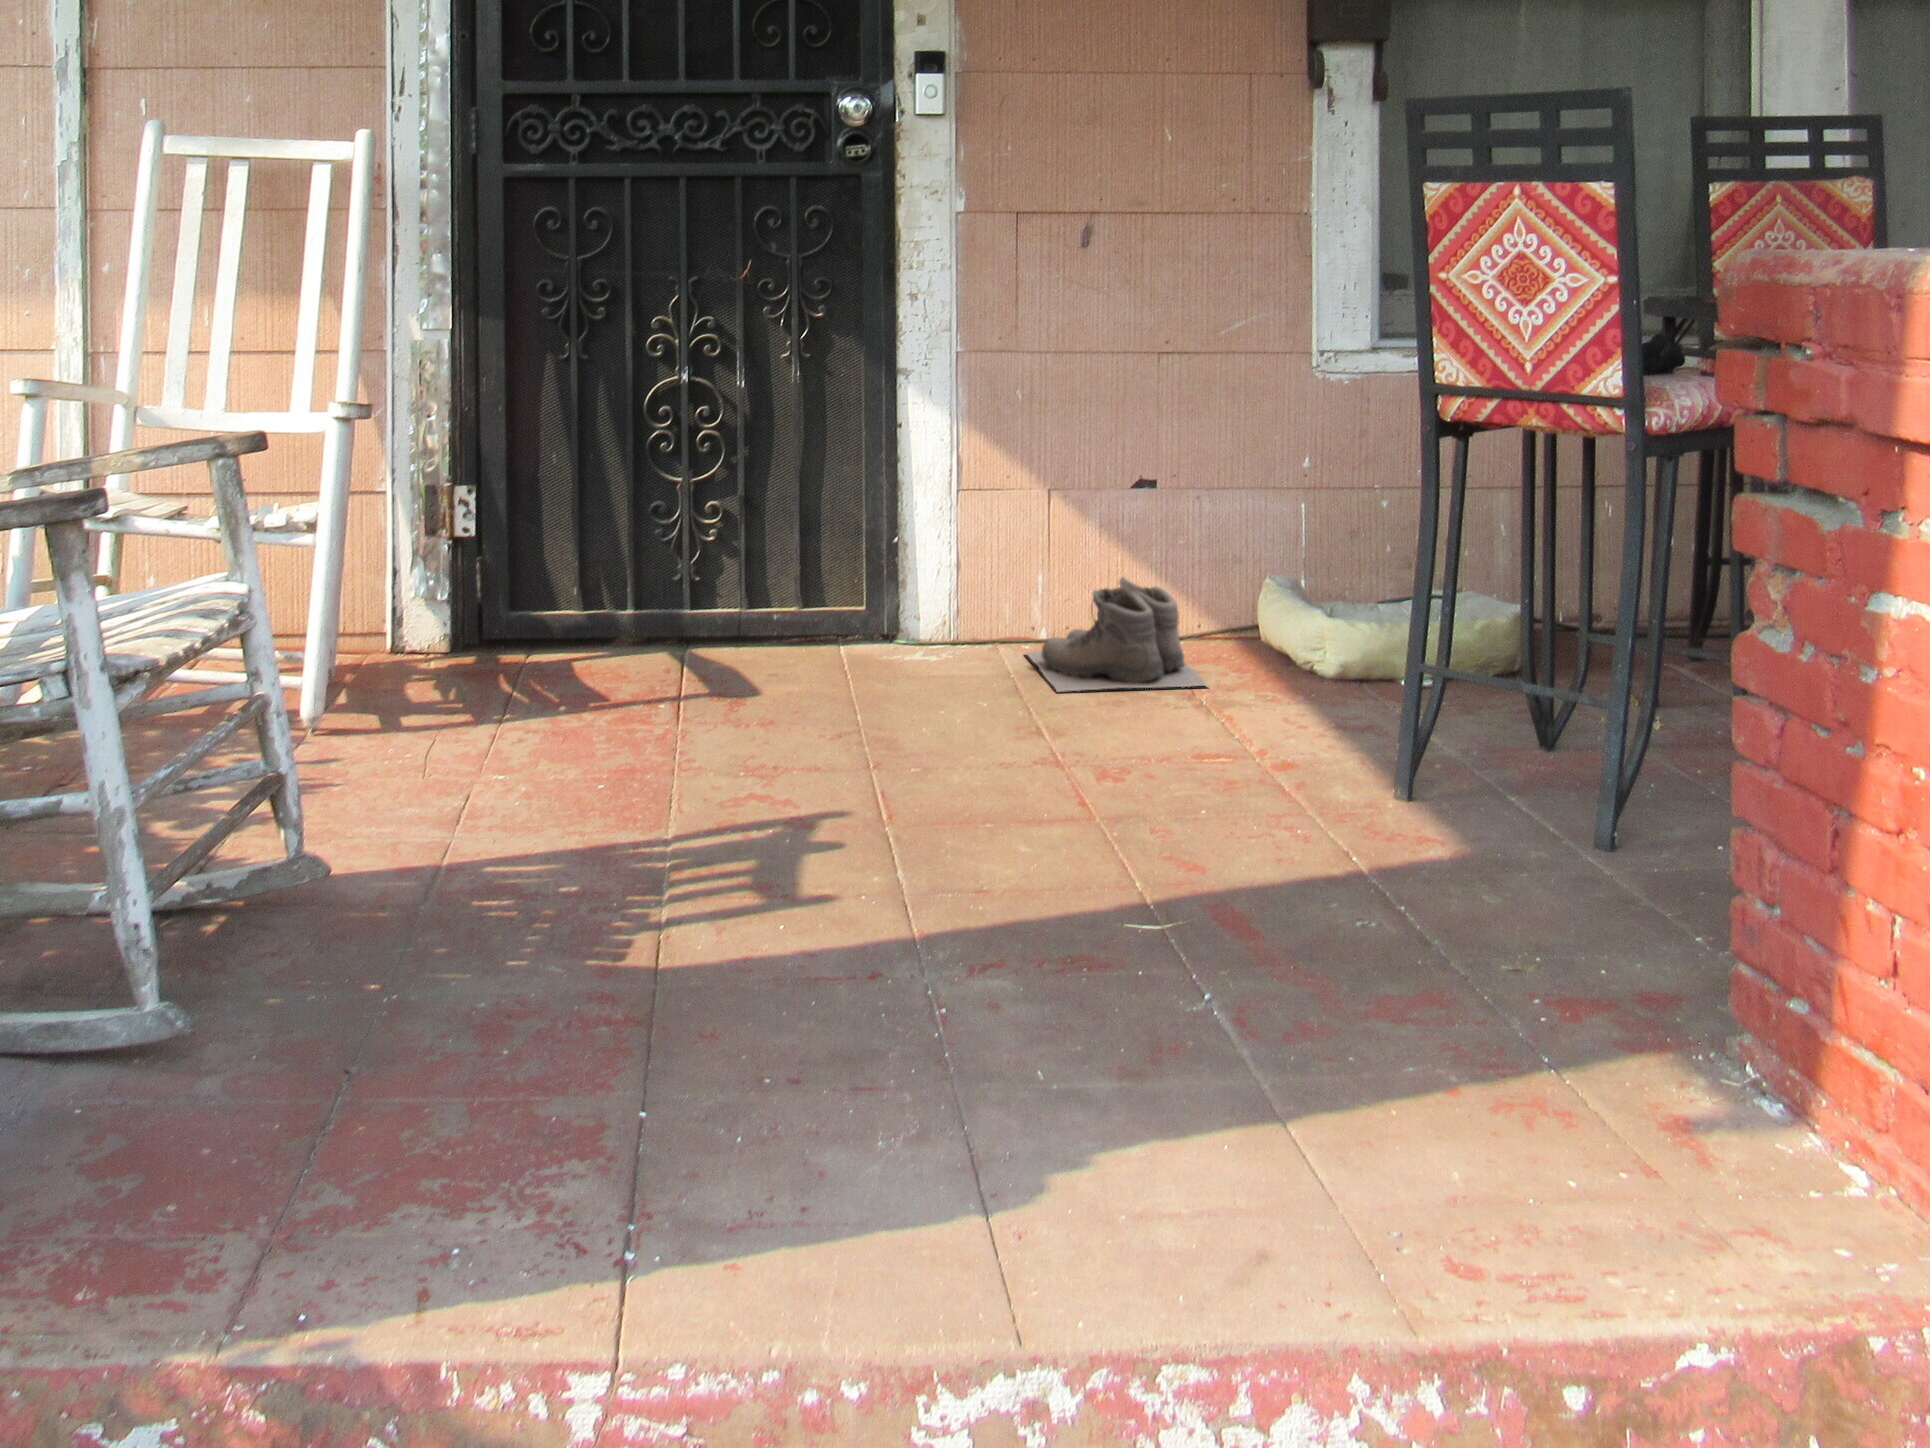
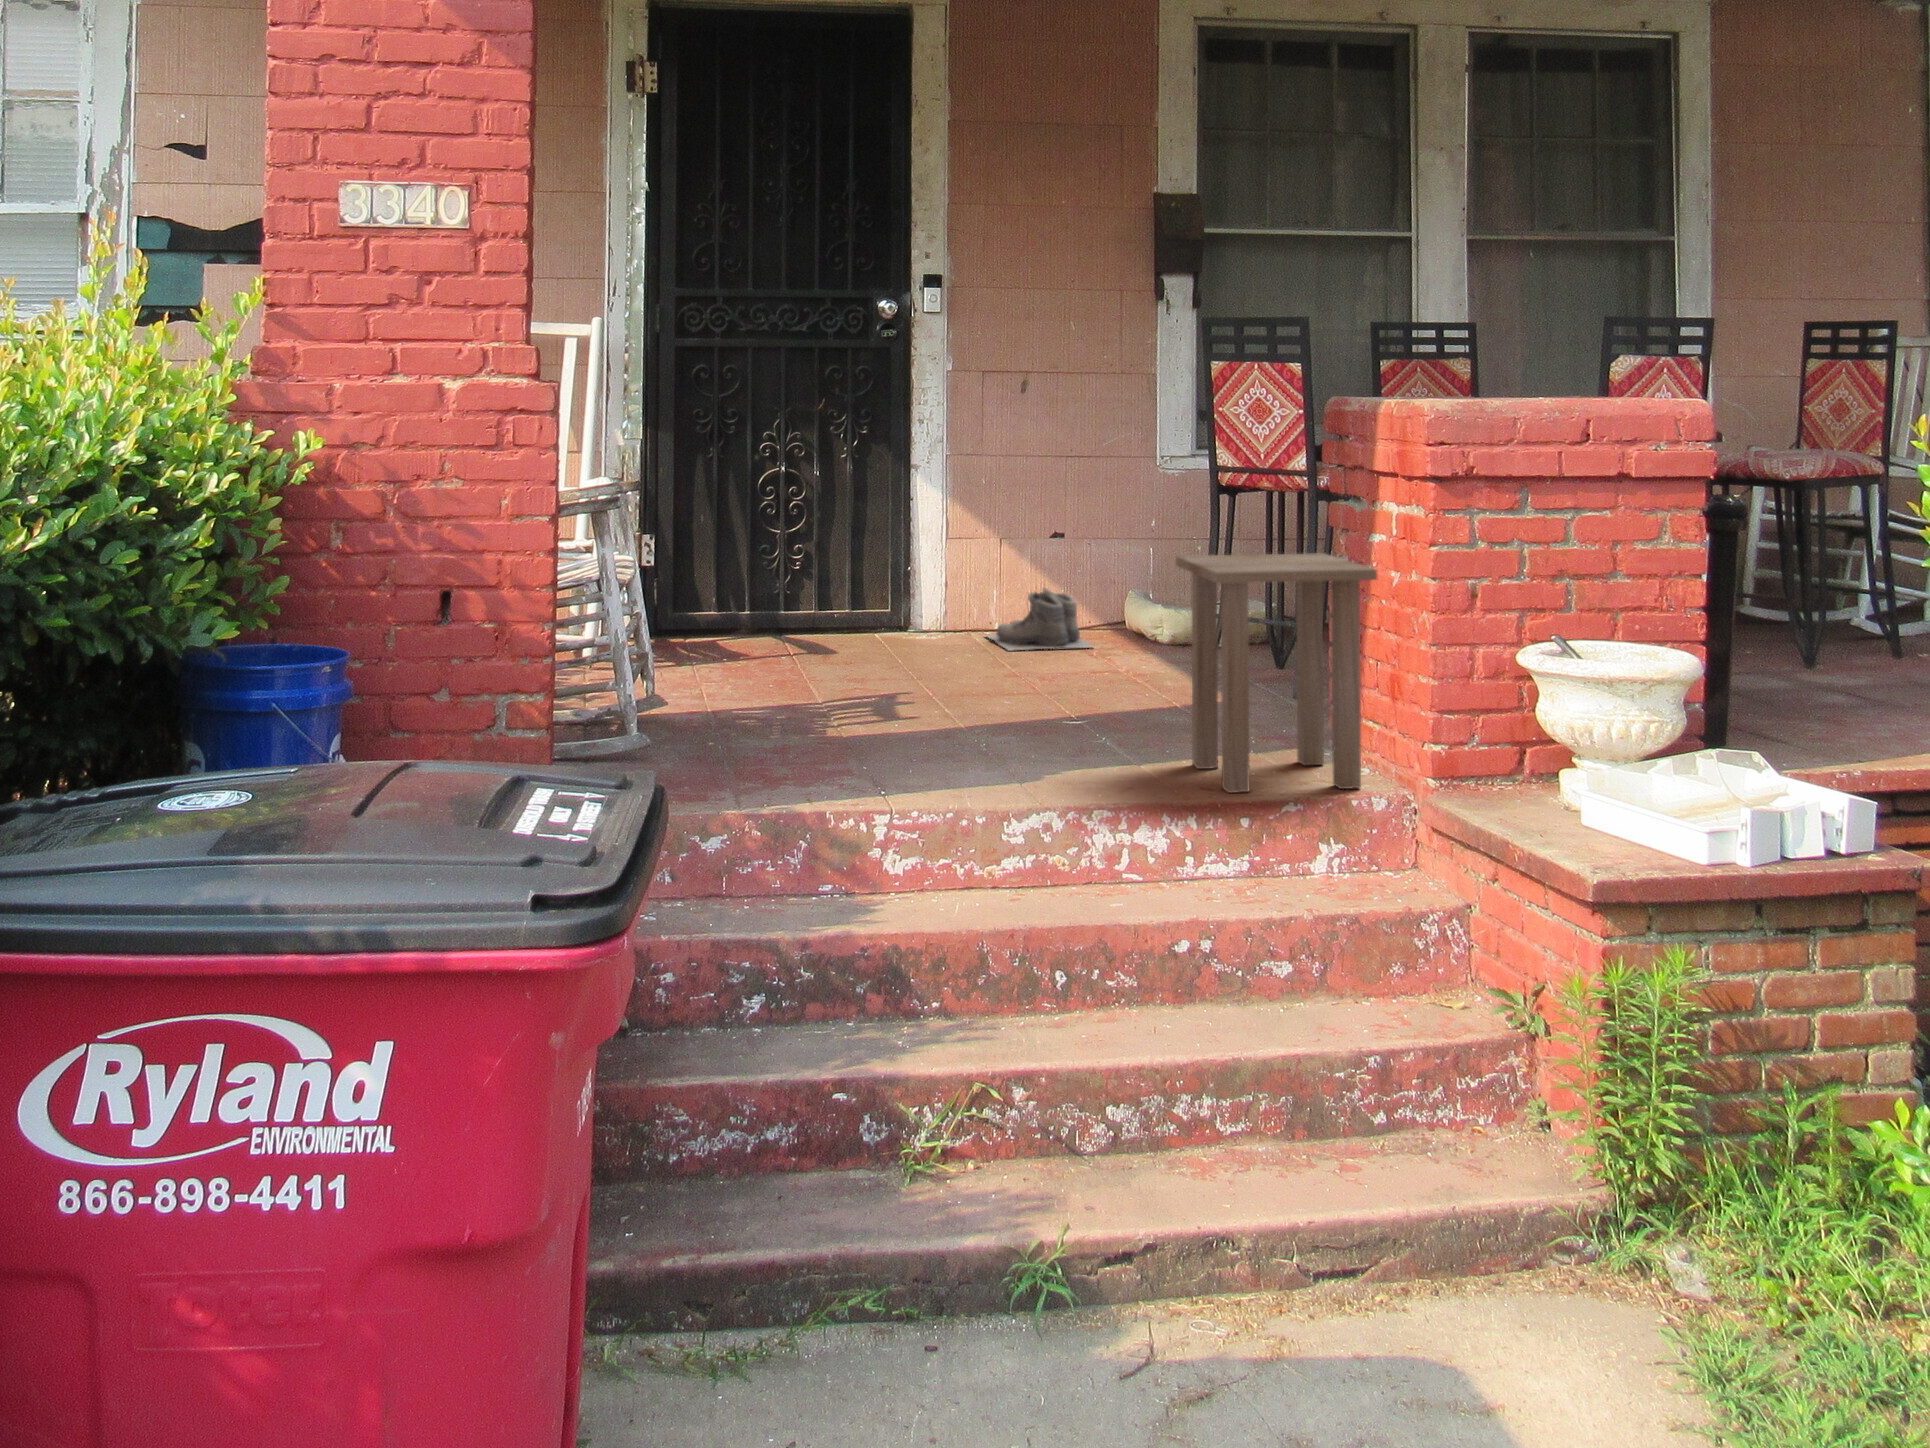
side table: none [1367,622,1926,1272] -> present [1176,553,1378,793]

